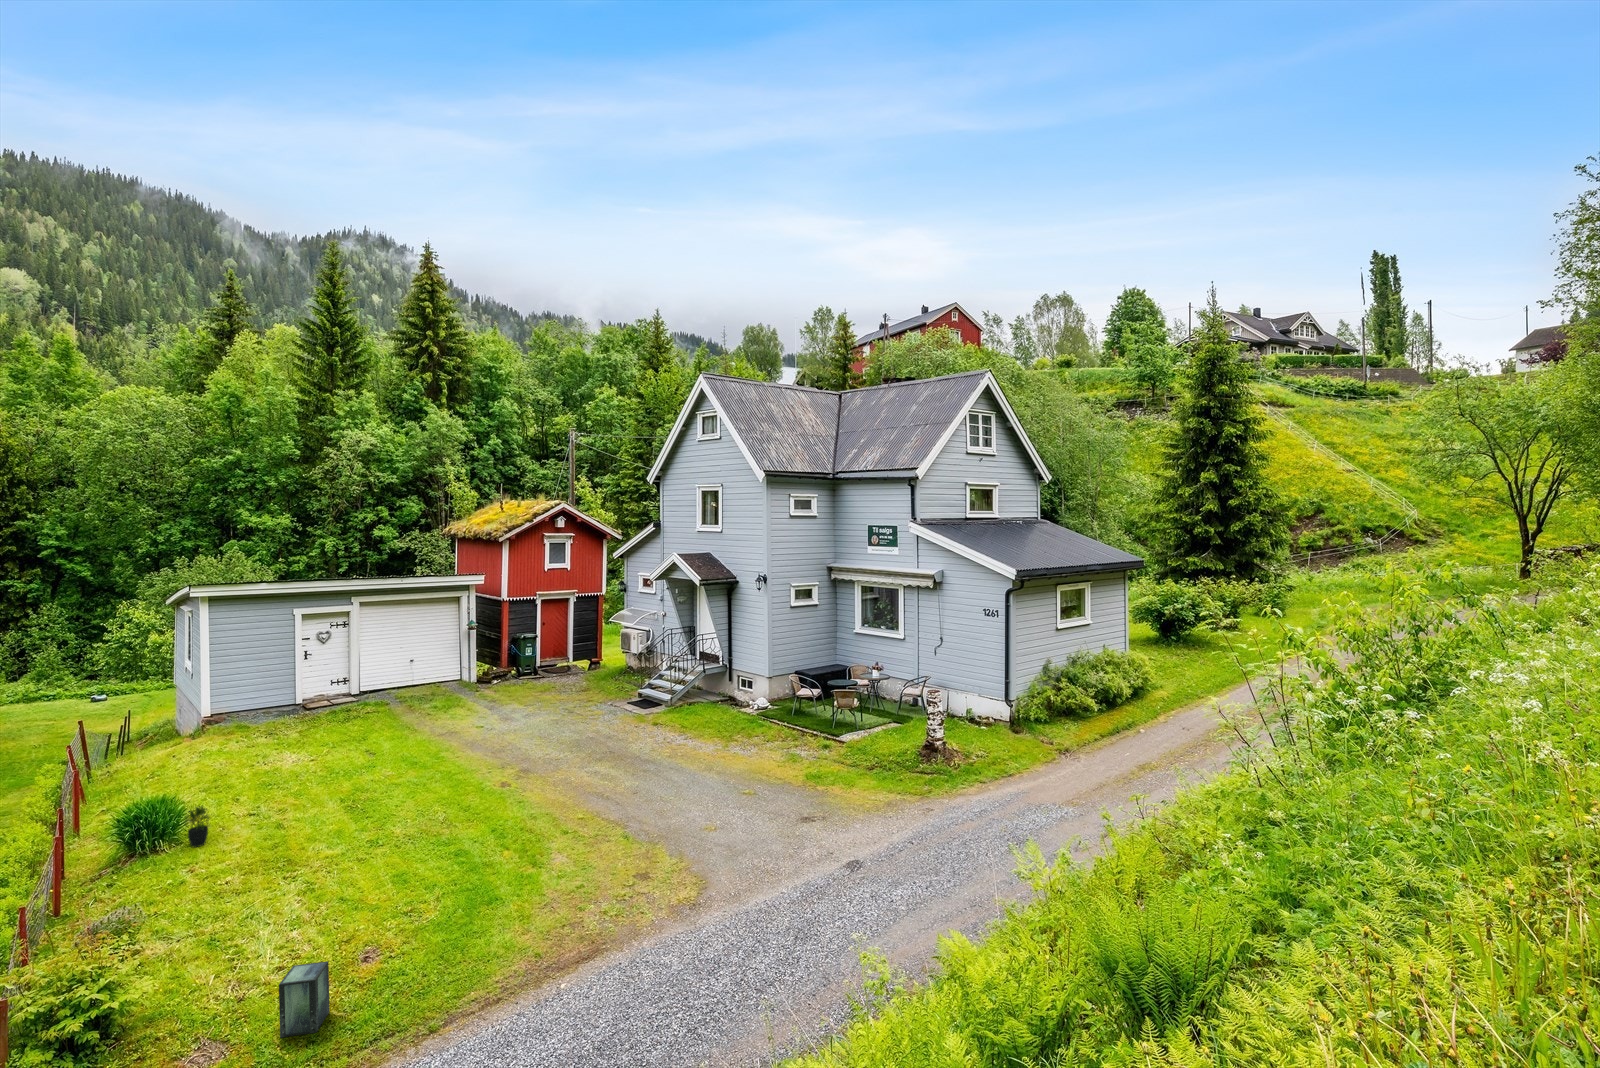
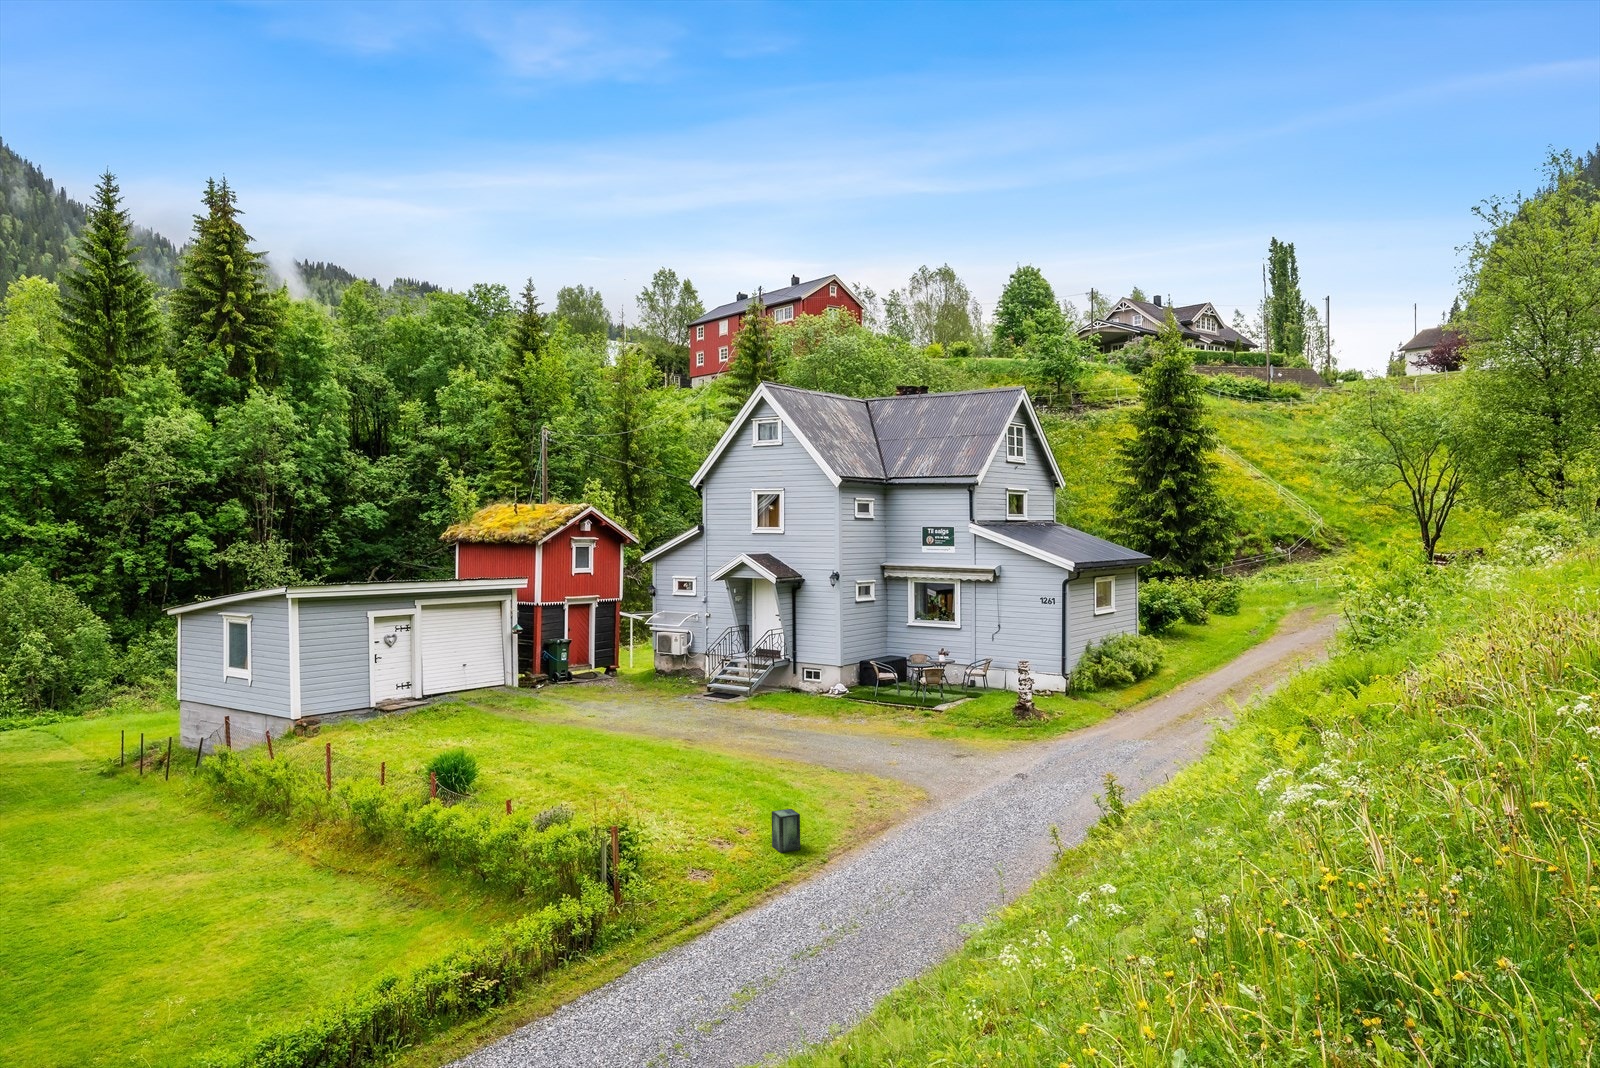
potted plant: present [183,806,210,847] -> none [486,758,509,794]

